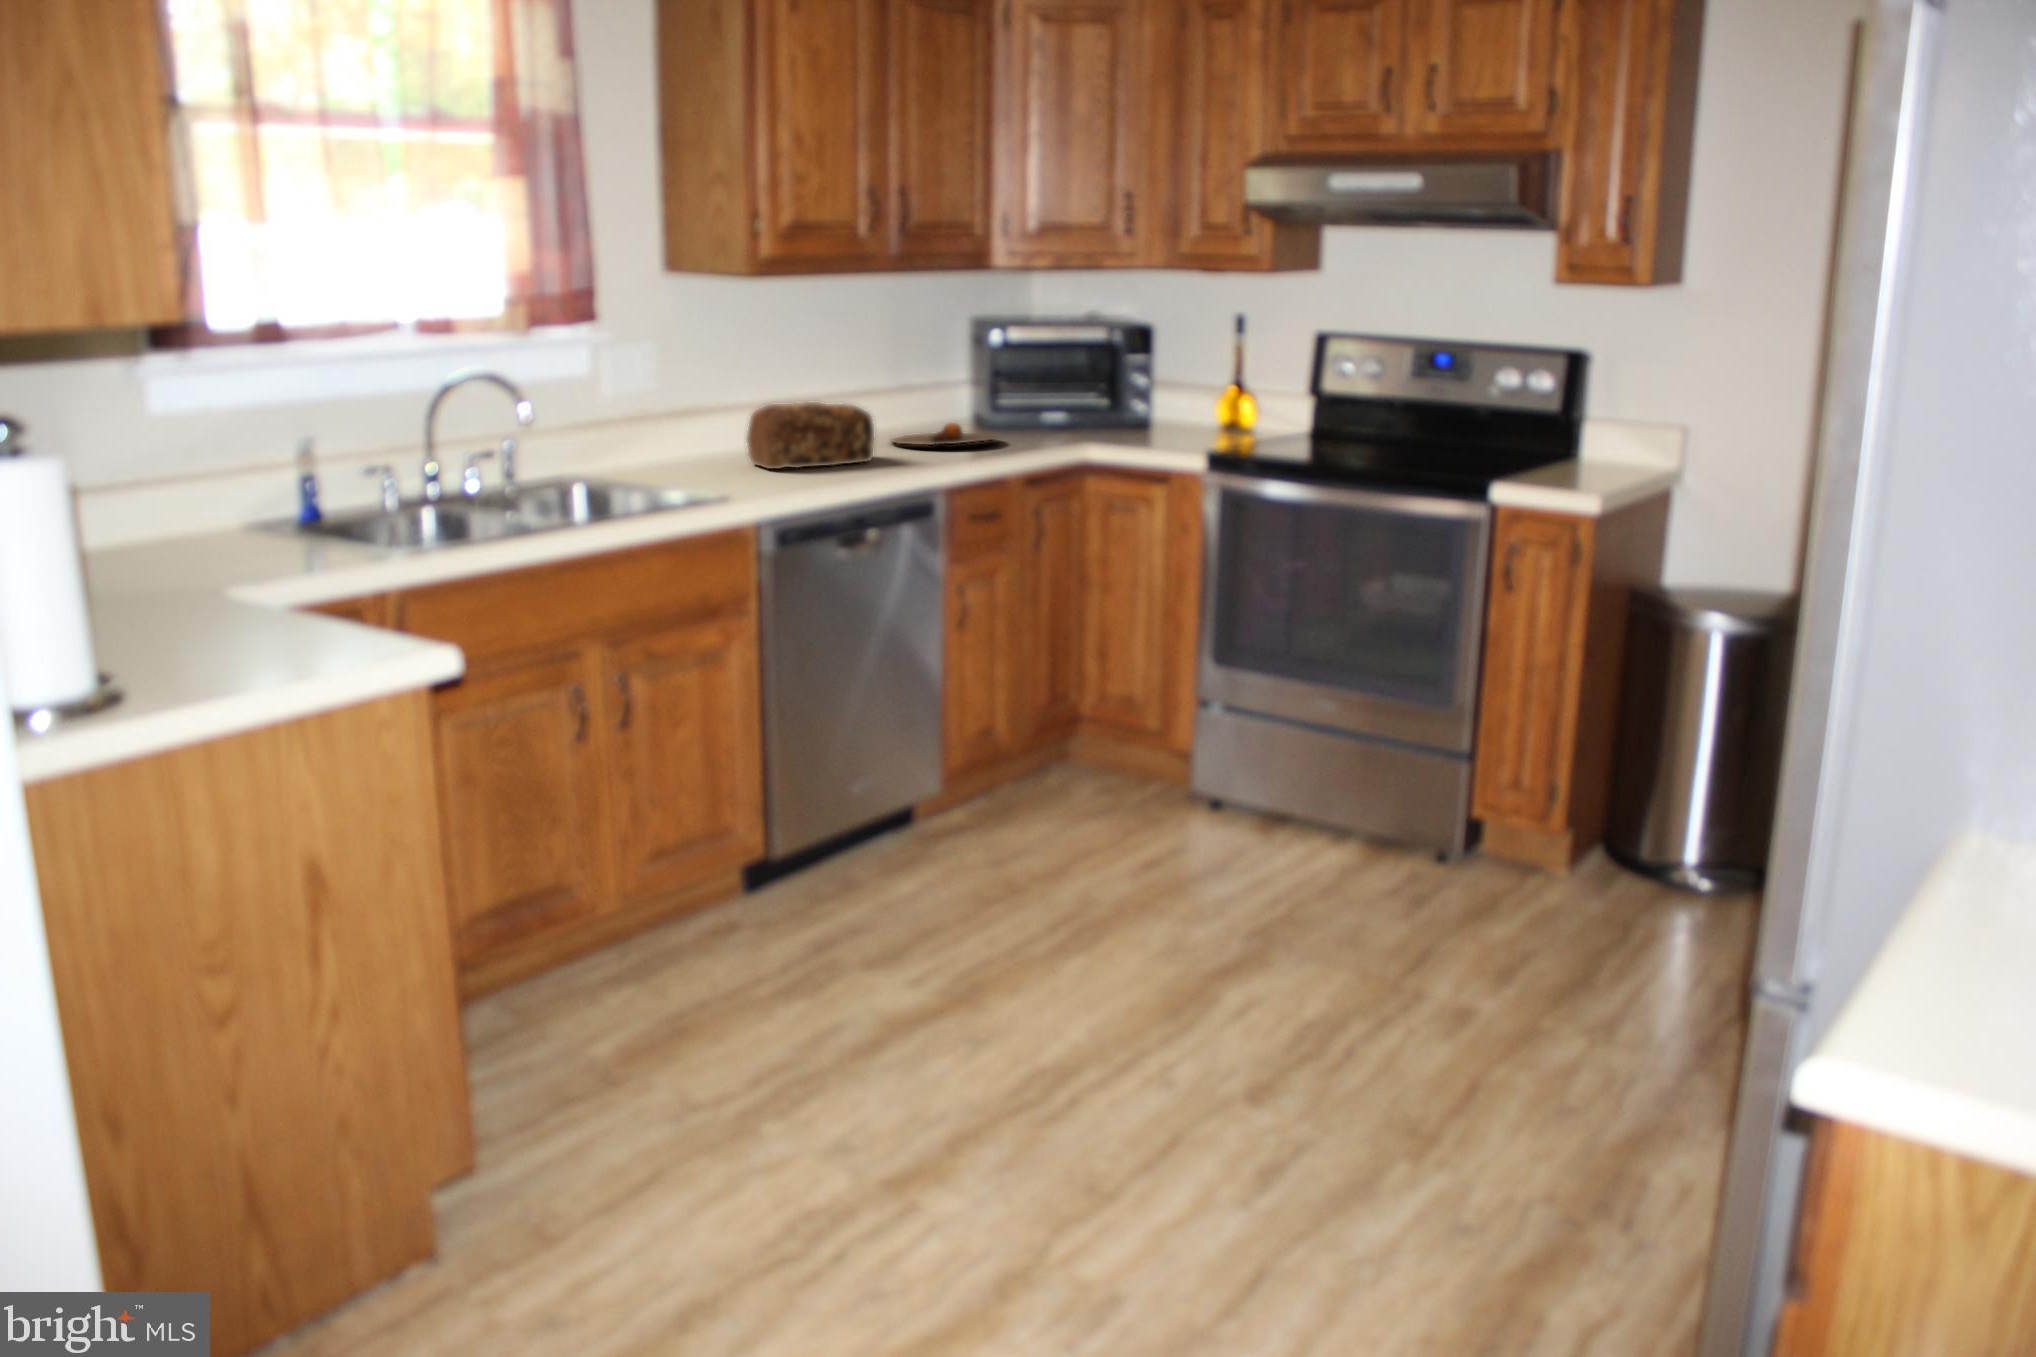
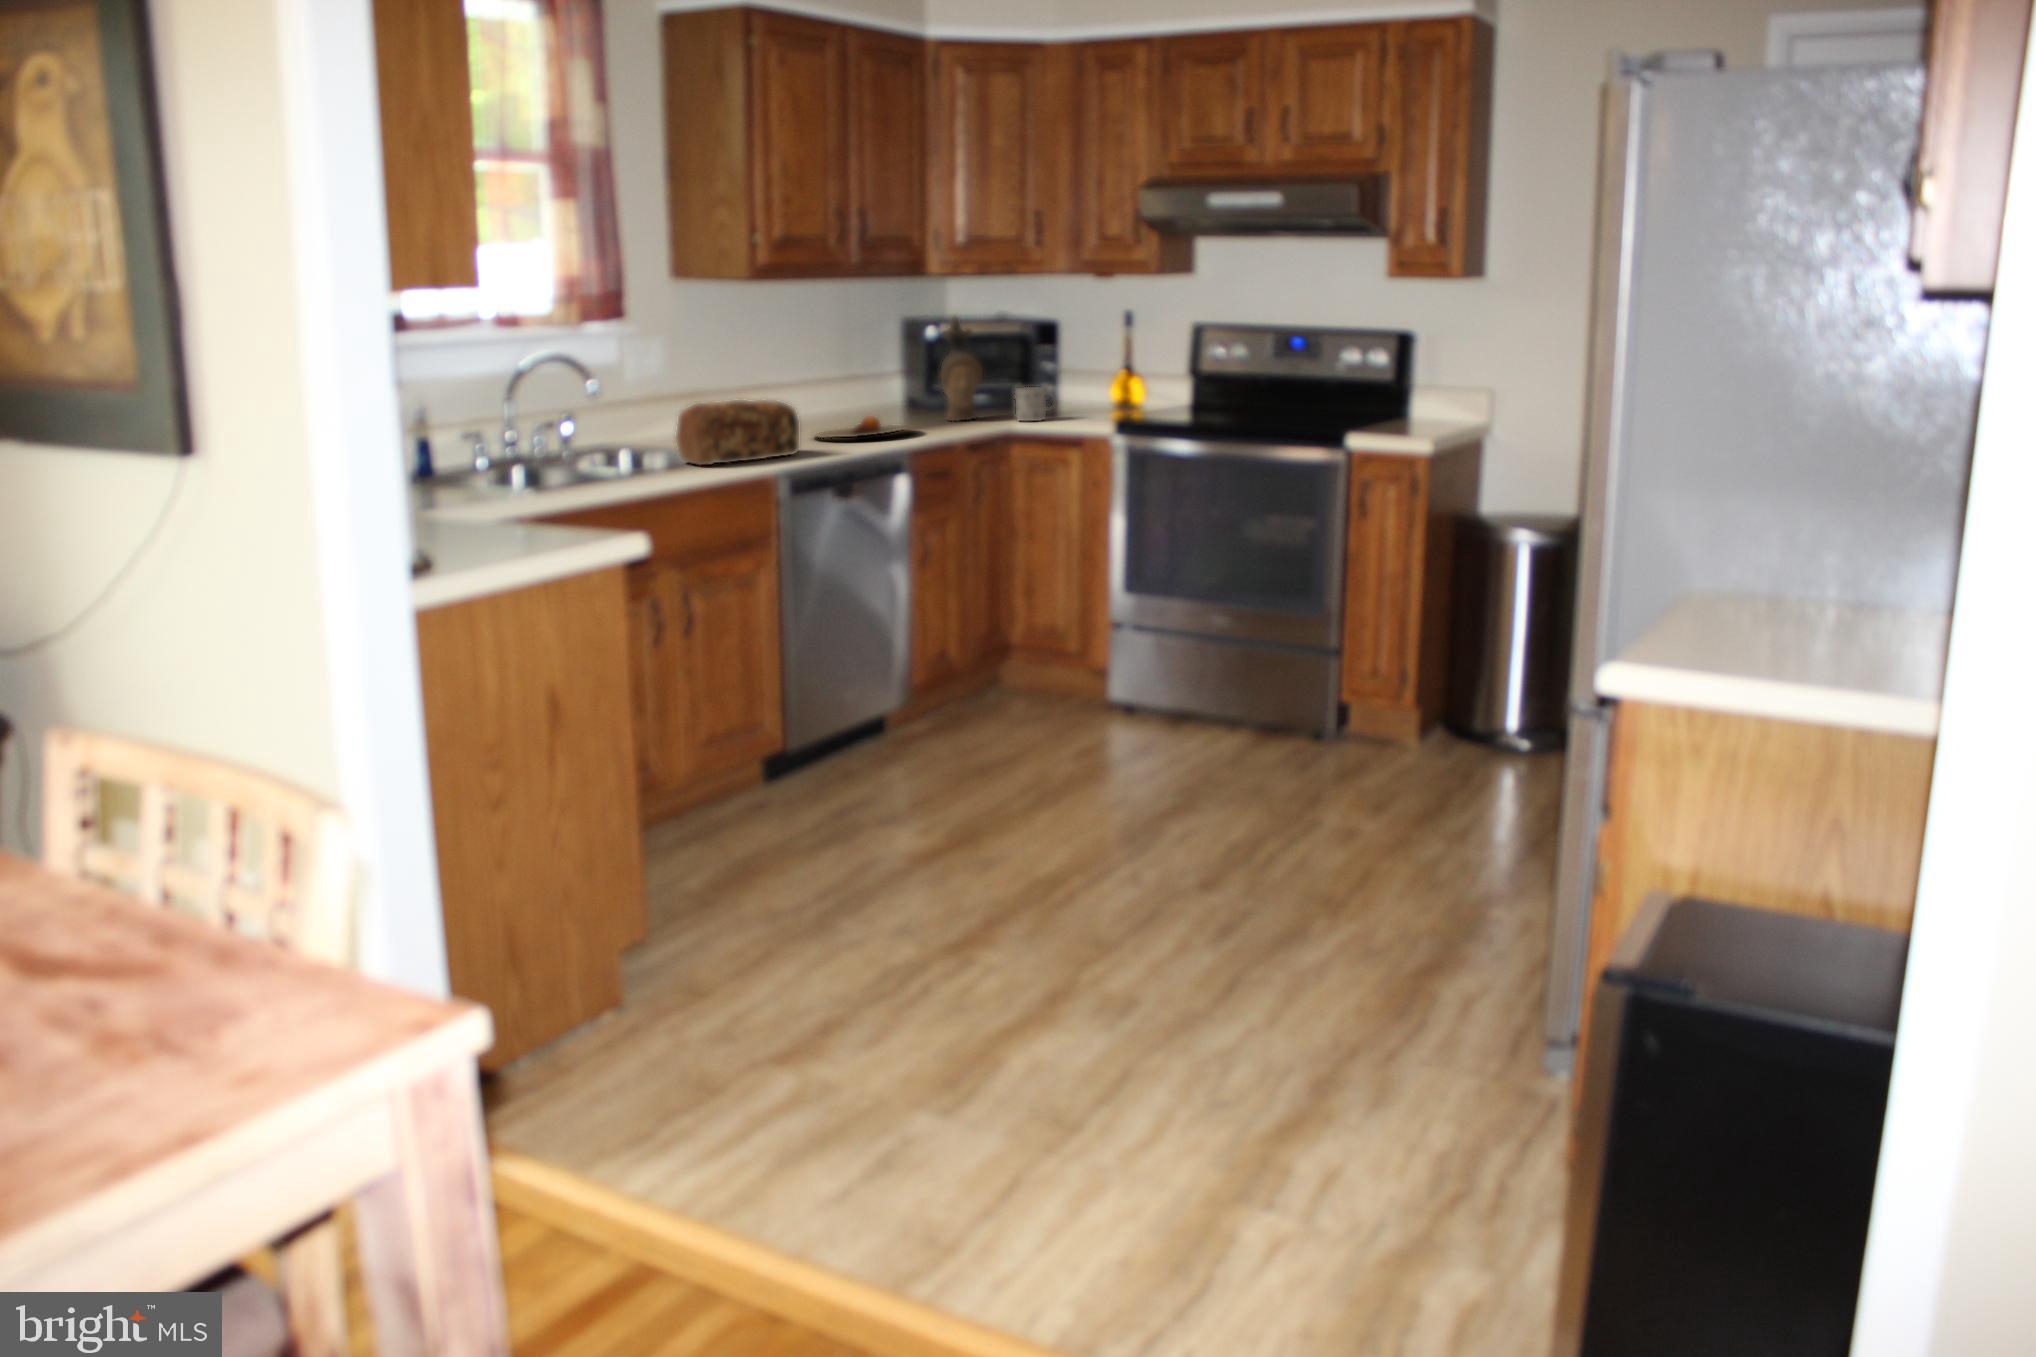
ceramic pitcher: none [1032,320,1076,431] -> present [941,316,983,421]
mug: none [1108,400,1151,437] -> present [1016,387,1051,421]

